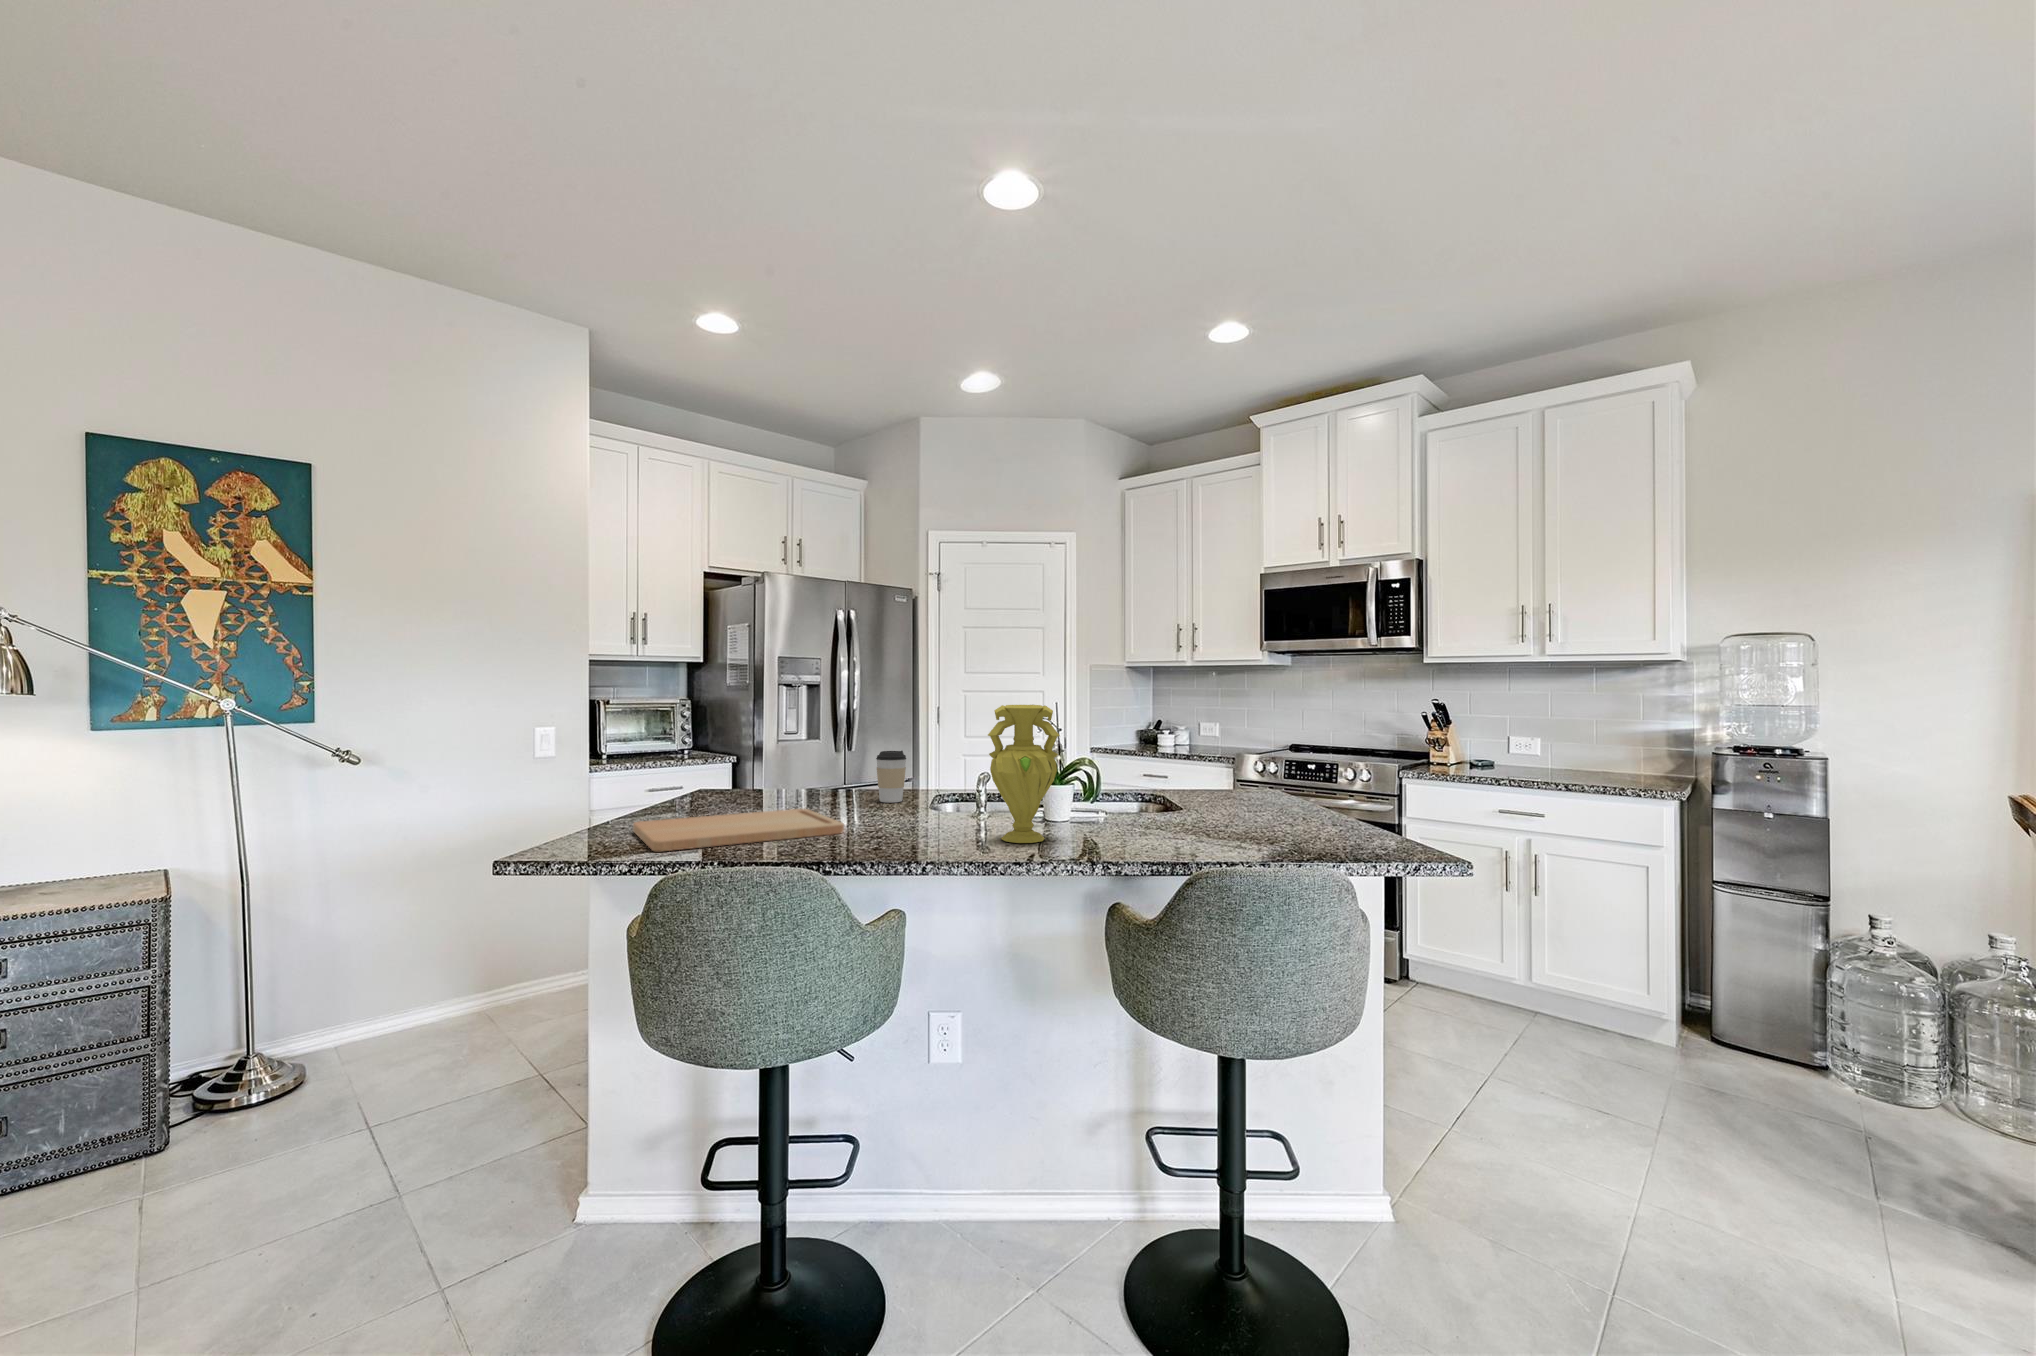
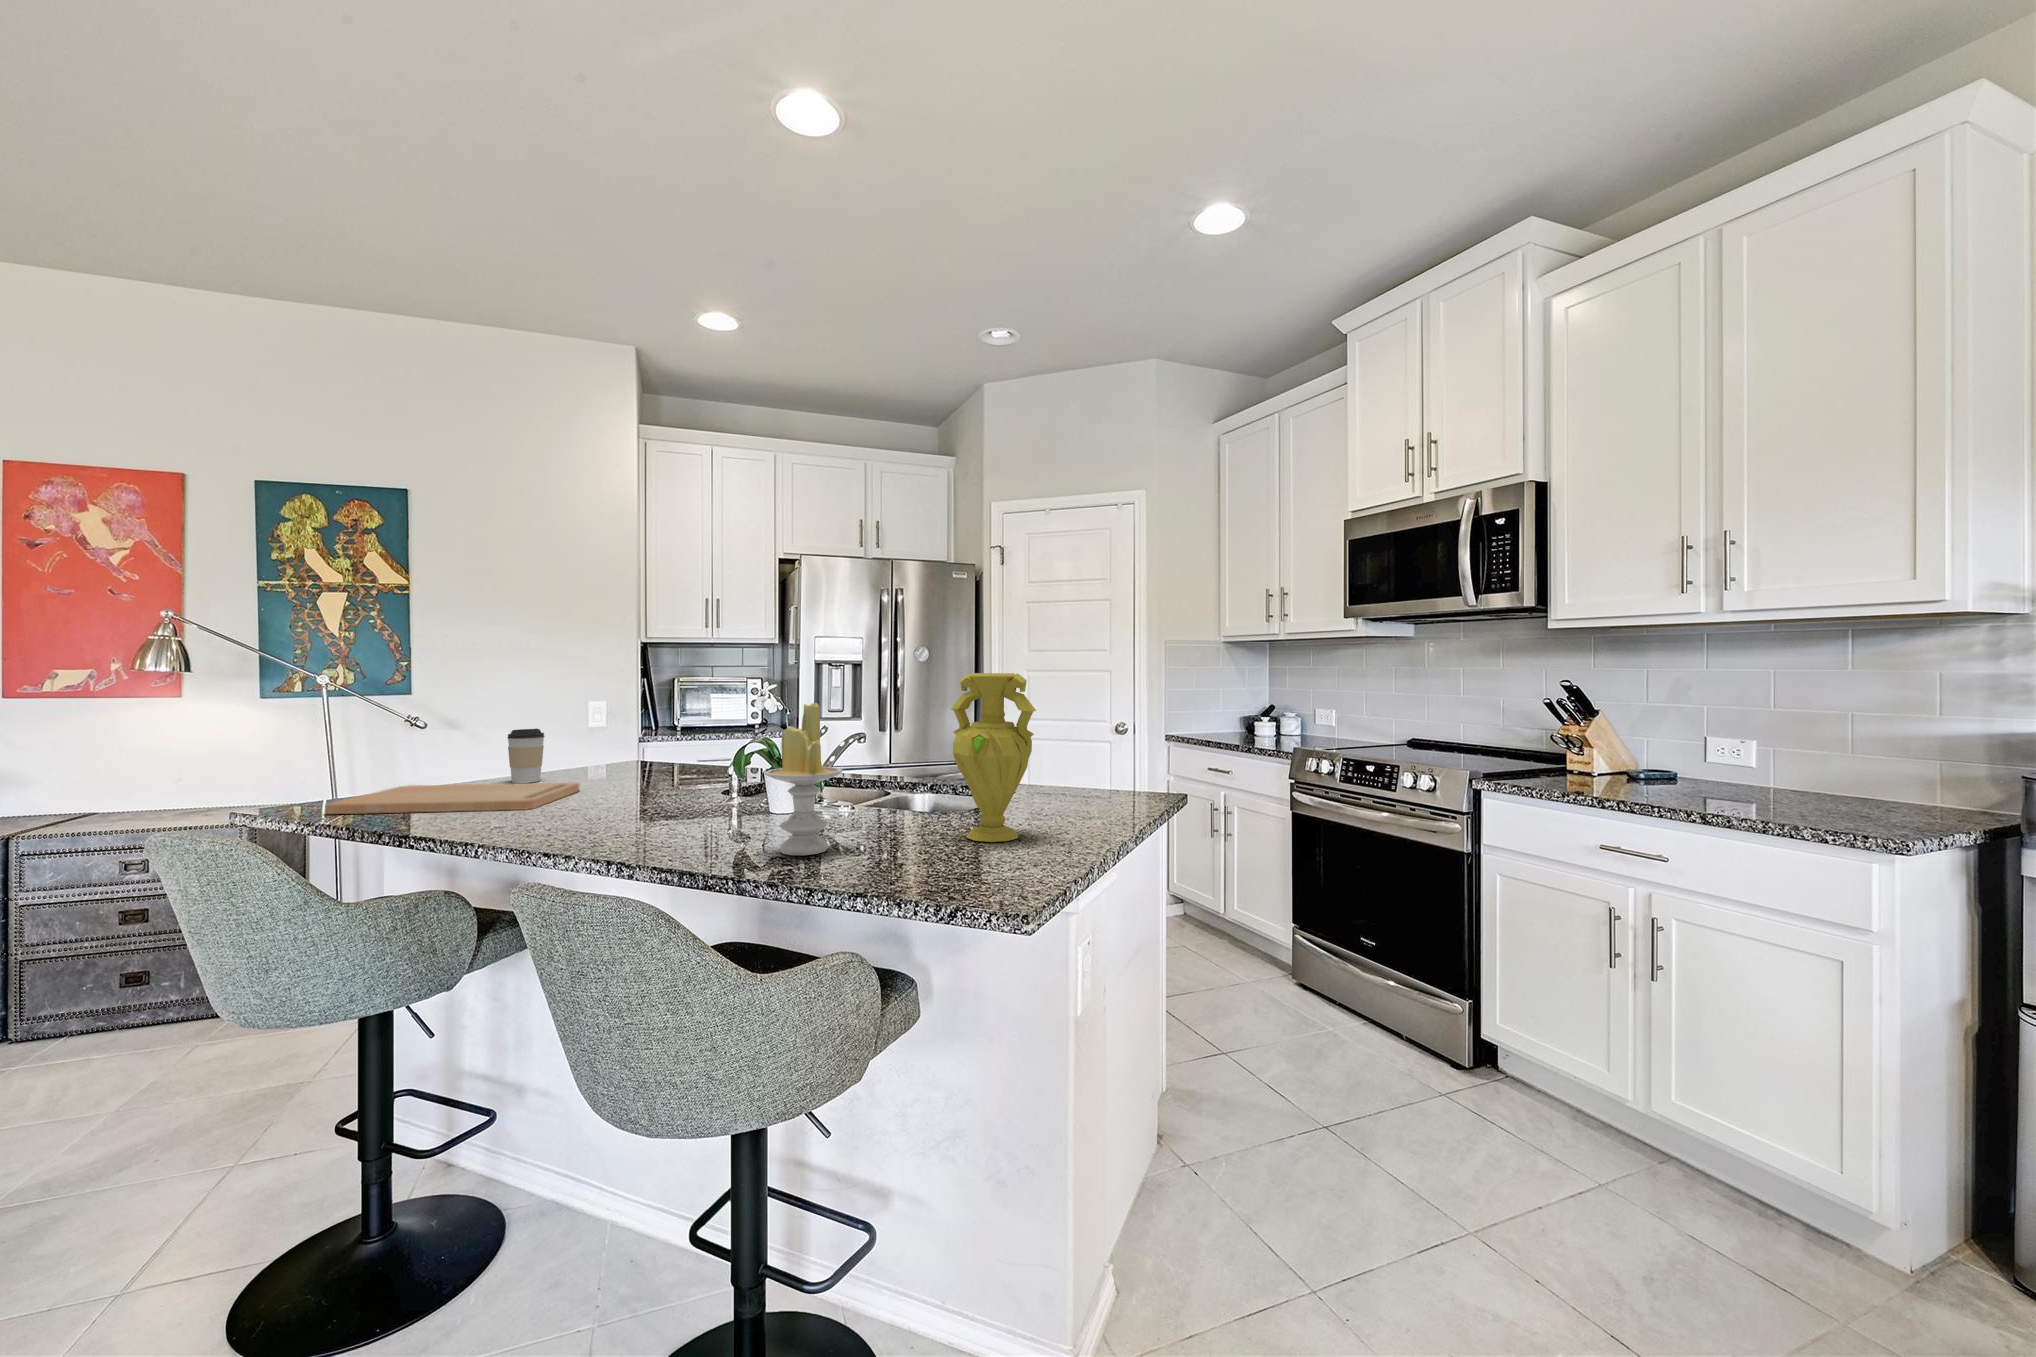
vase: present [988,705,1060,843] -> present [951,673,1036,842]
candle: none [1182,727,1241,842] -> present [765,703,843,855]
coffee cup: present [876,751,906,803] -> present [507,729,544,783]

